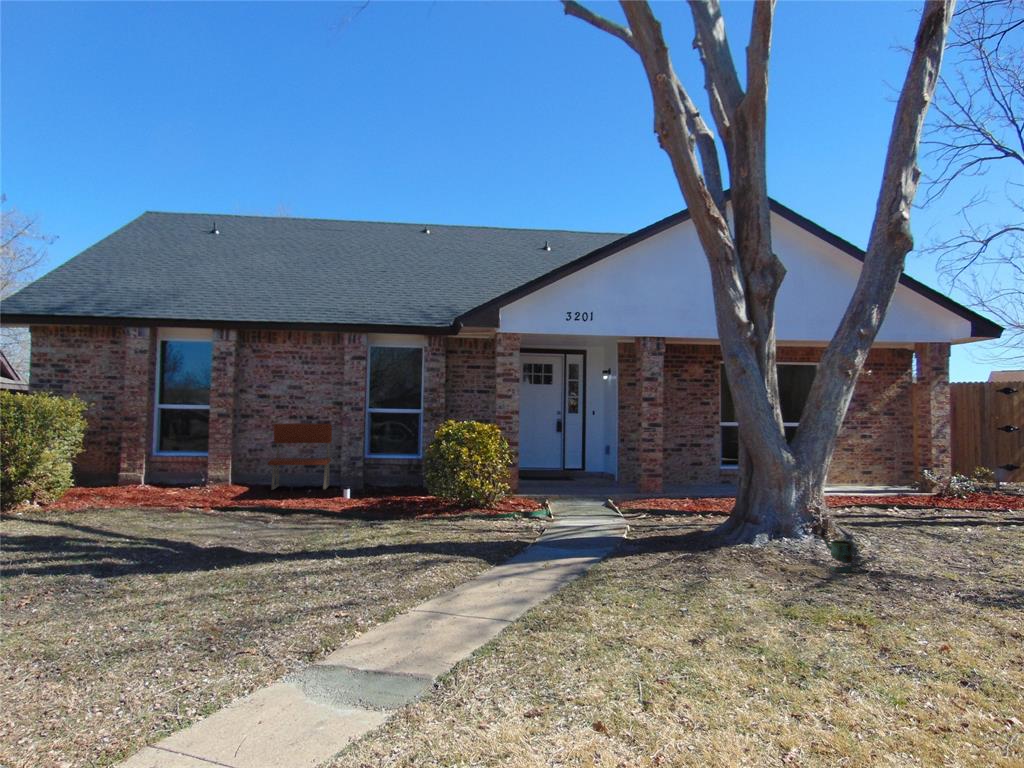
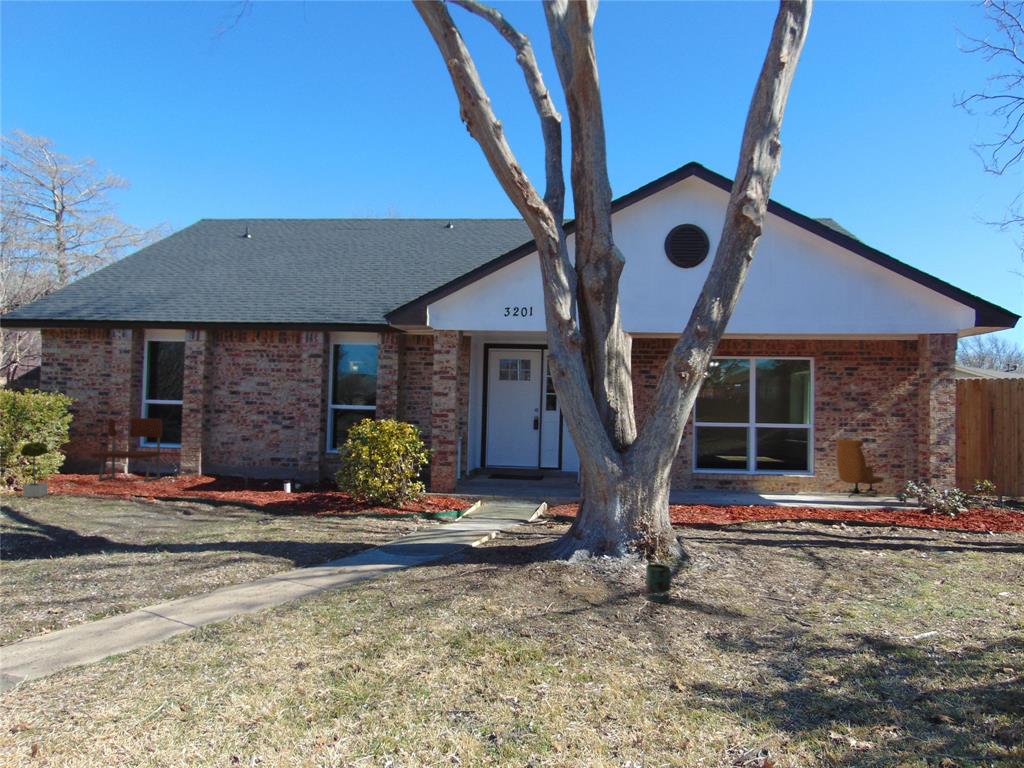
bench: present [268,423,332,490] -> present [91,418,162,482]
lounge chair: none [846,435,882,487] -> present [836,439,884,498]
potted tree: none [63,449,92,510] -> present [20,442,48,497]

